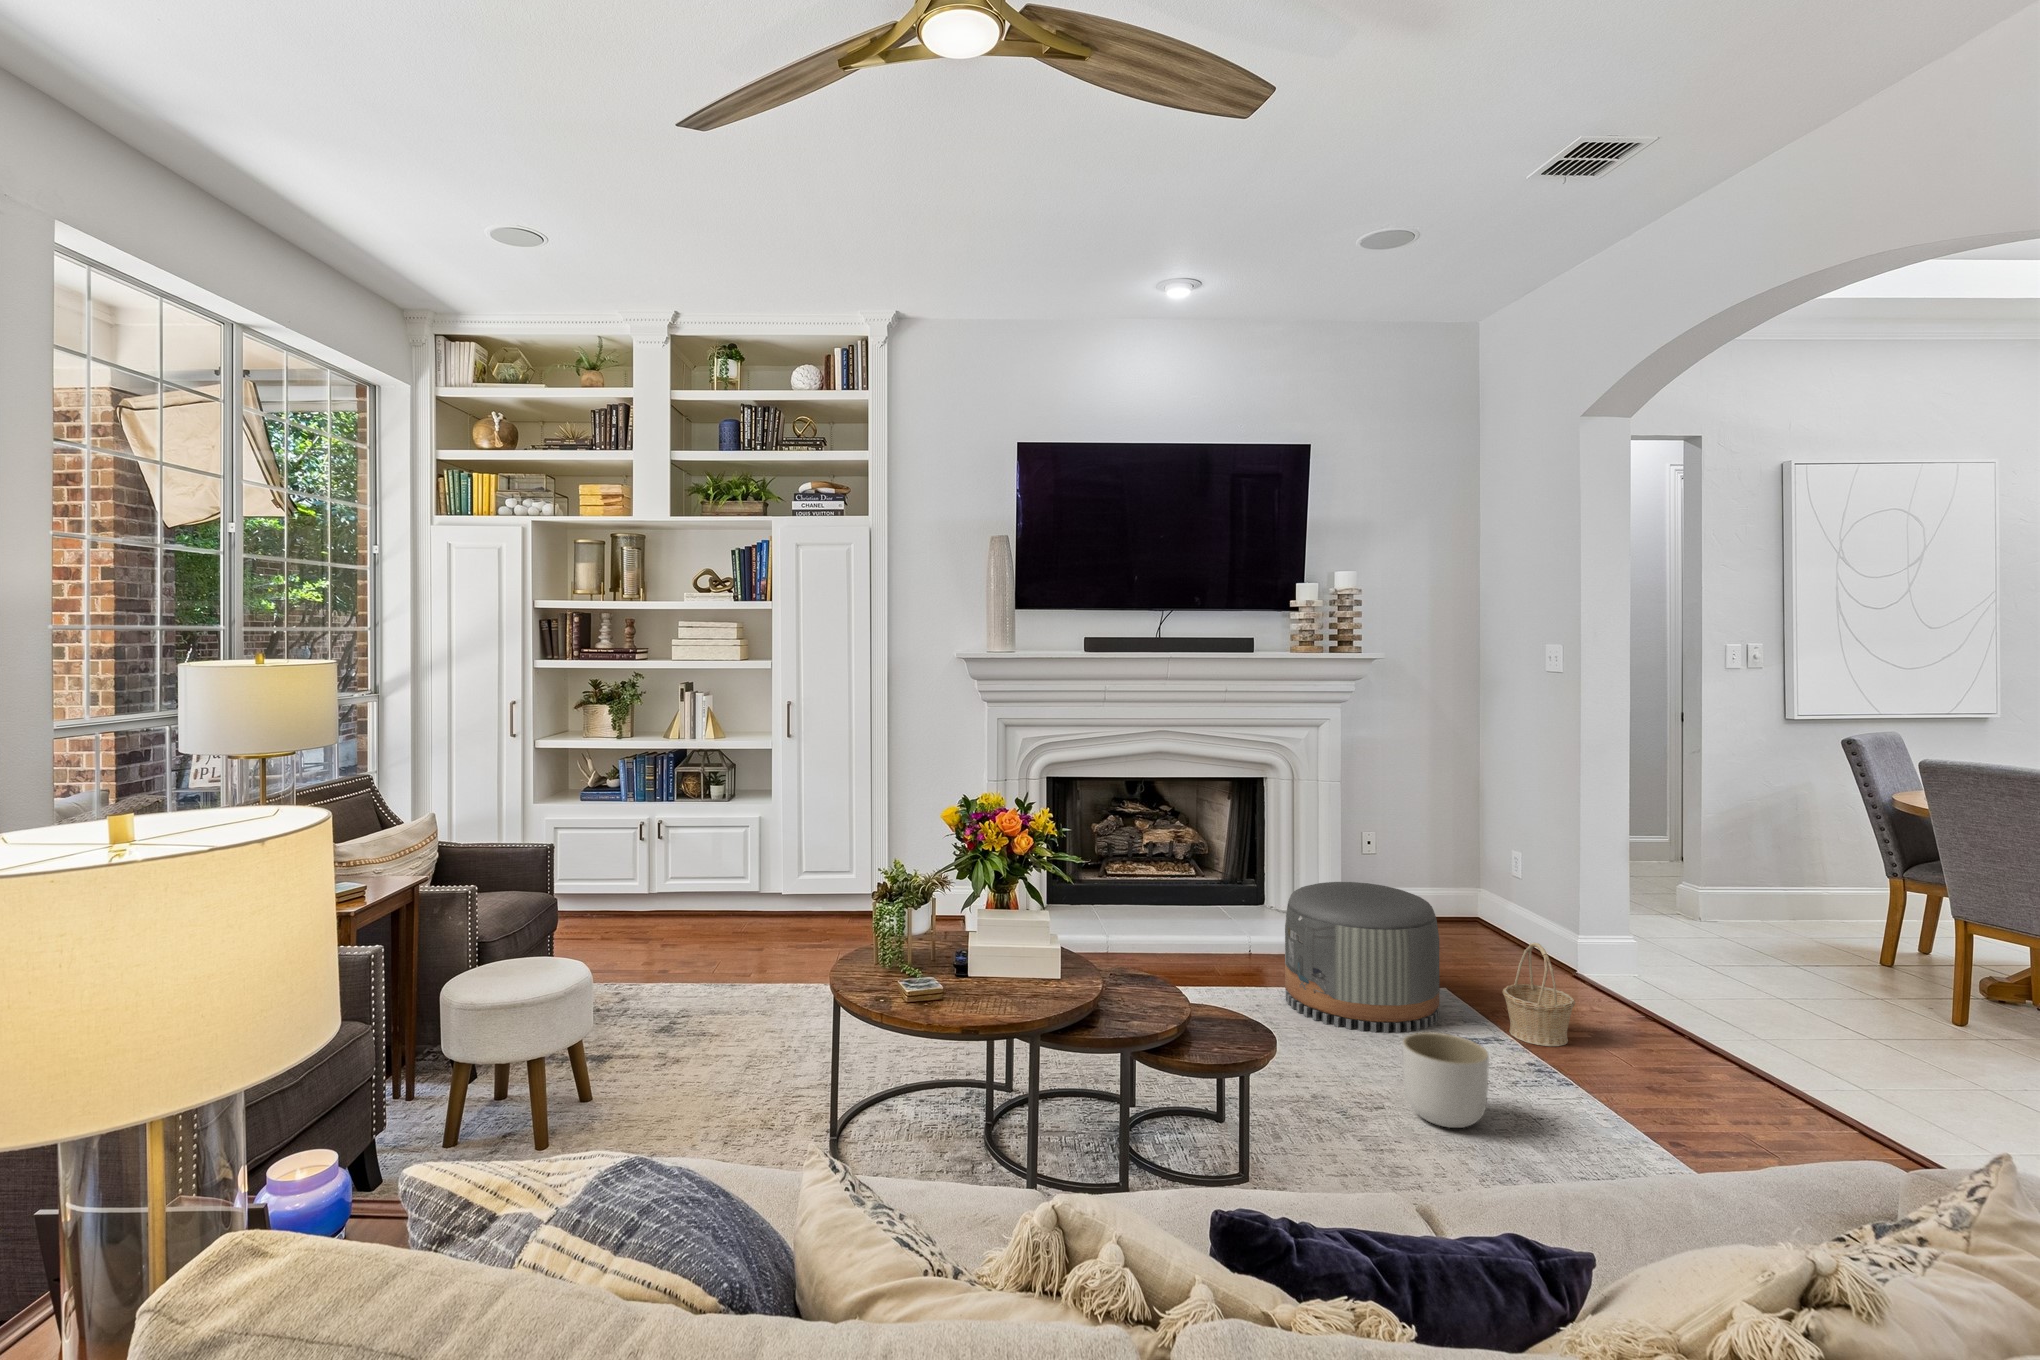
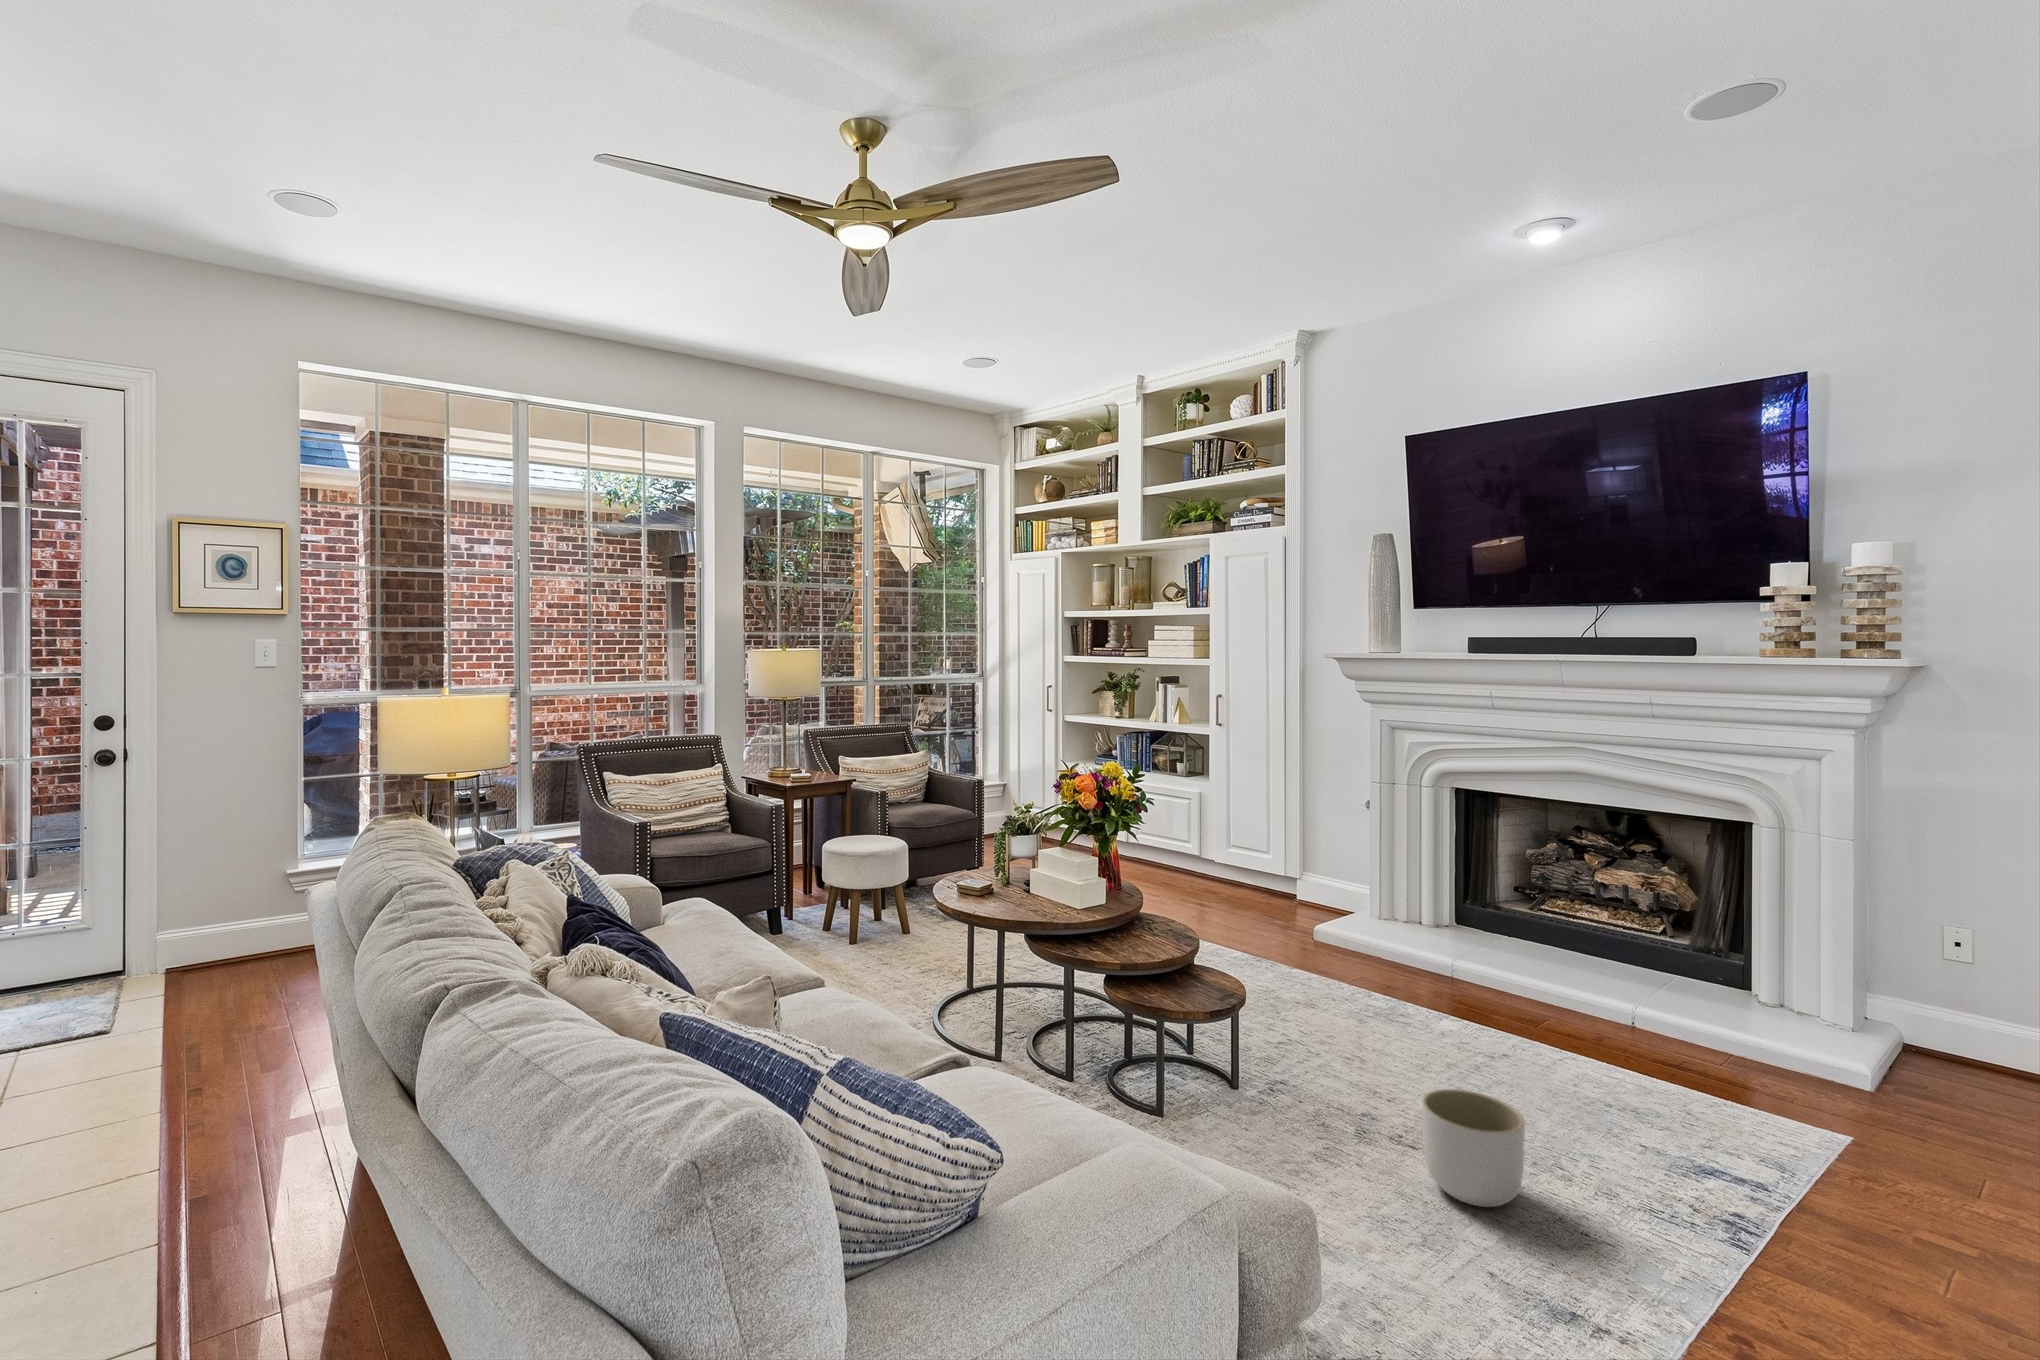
pouf: present [1285,882,1439,1033] -> none [1543,942,1769,1151]
basket: present [1503,943,1575,1046] -> none [1794,1082,1921,1243]

